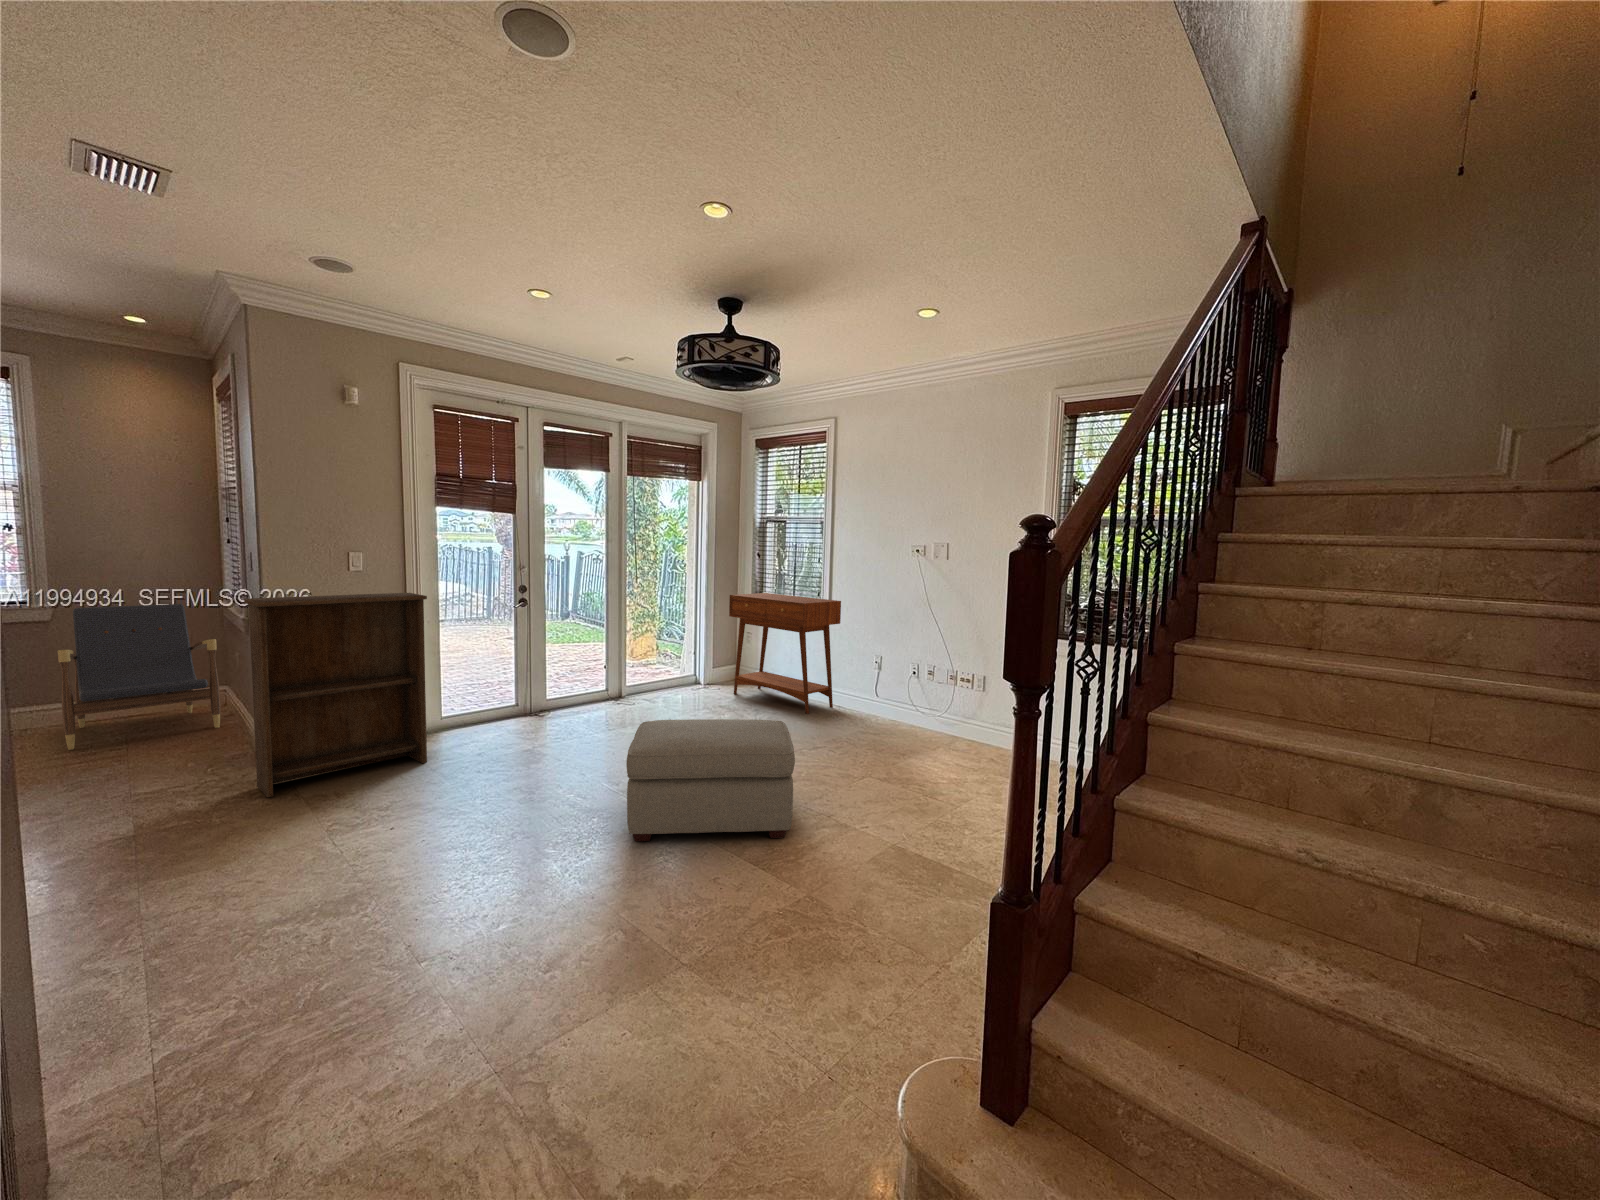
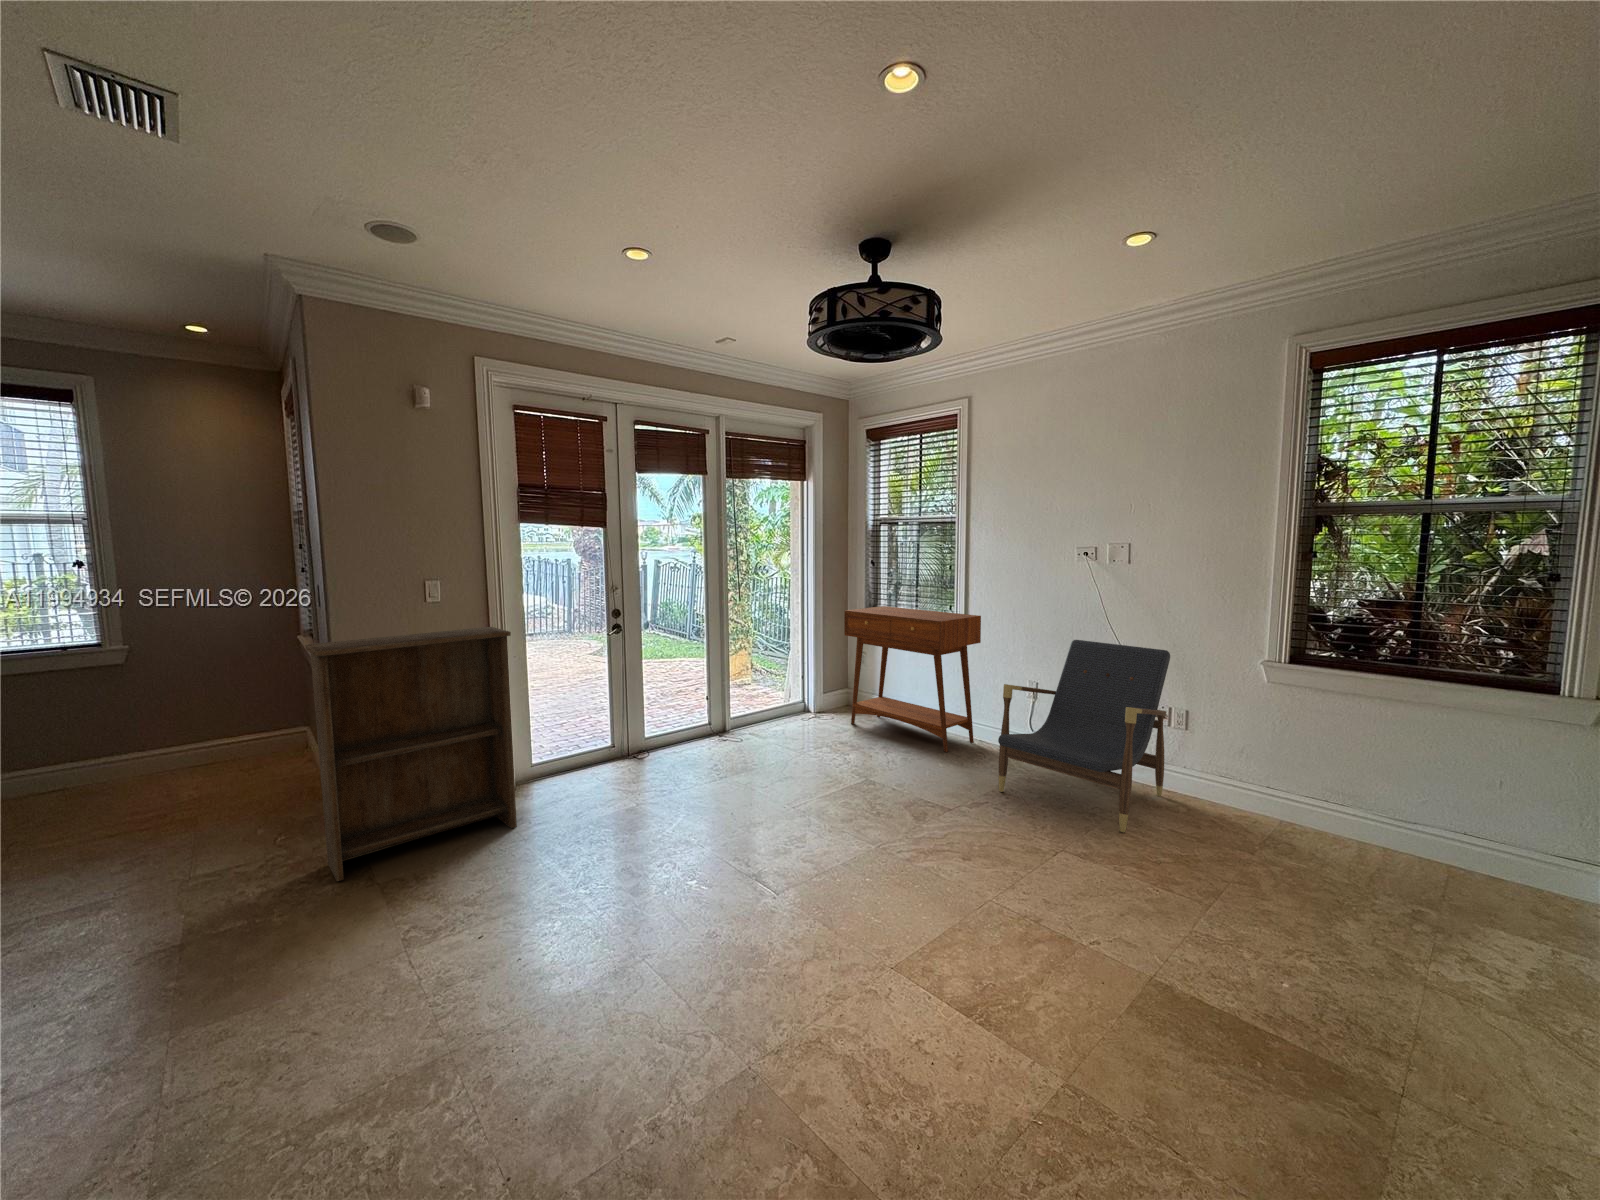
lounge chair: present [58,604,220,750] -> present [998,640,1170,832]
ottoman: present [626,719,795,841] -> none [769,789,995,966]

